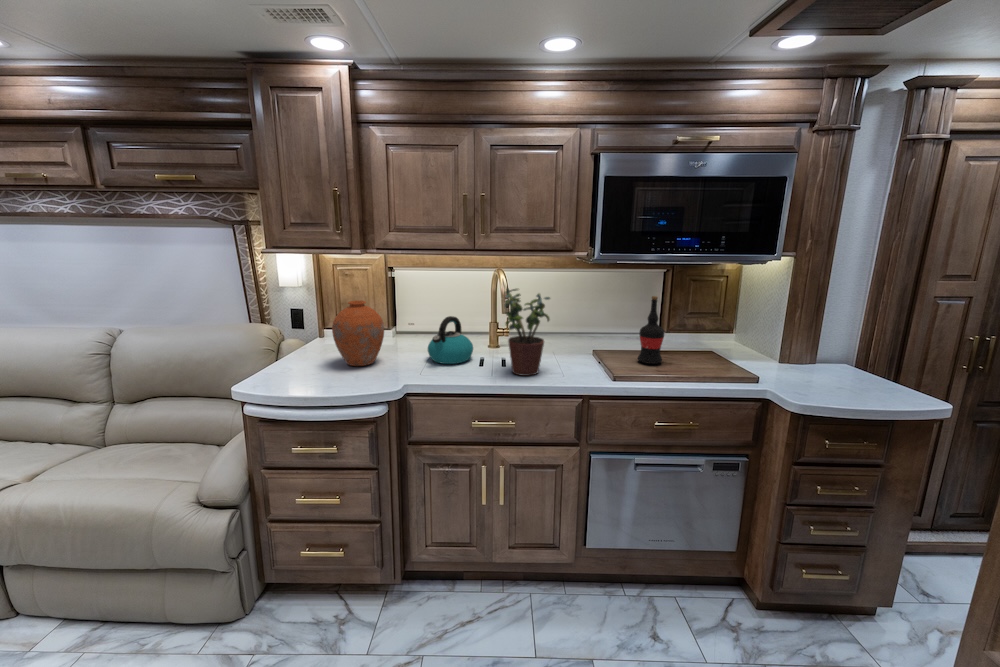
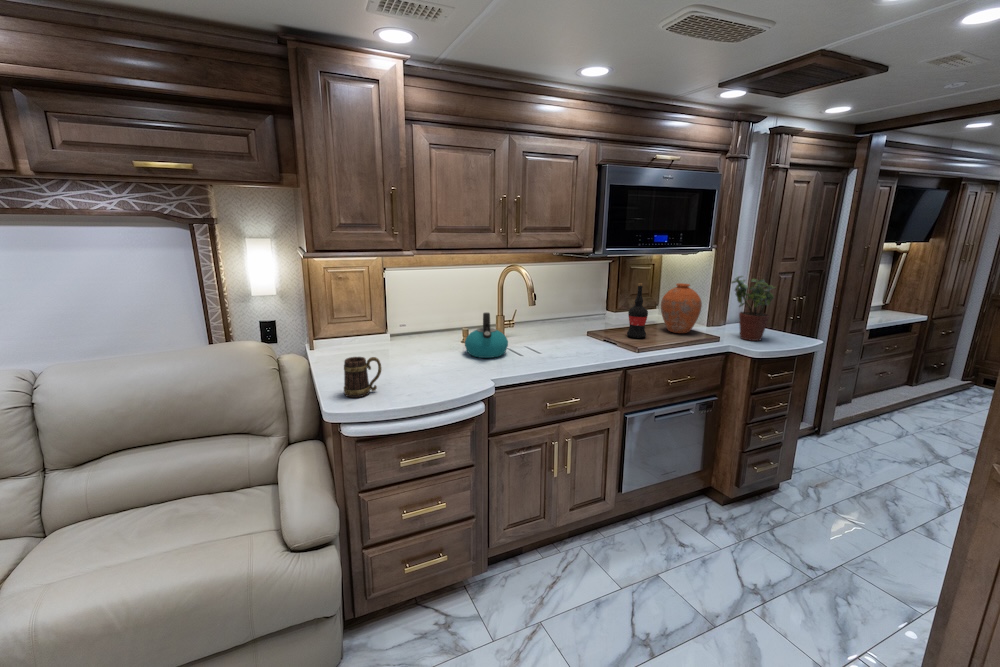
potted plant: present [505,288,550,376] -> present [732,276,775,341]
vase: present [332,301,384,366] -> present [661,283,702,333]
mug: none [268,345,303,382] -> present [344,357,381,397]

